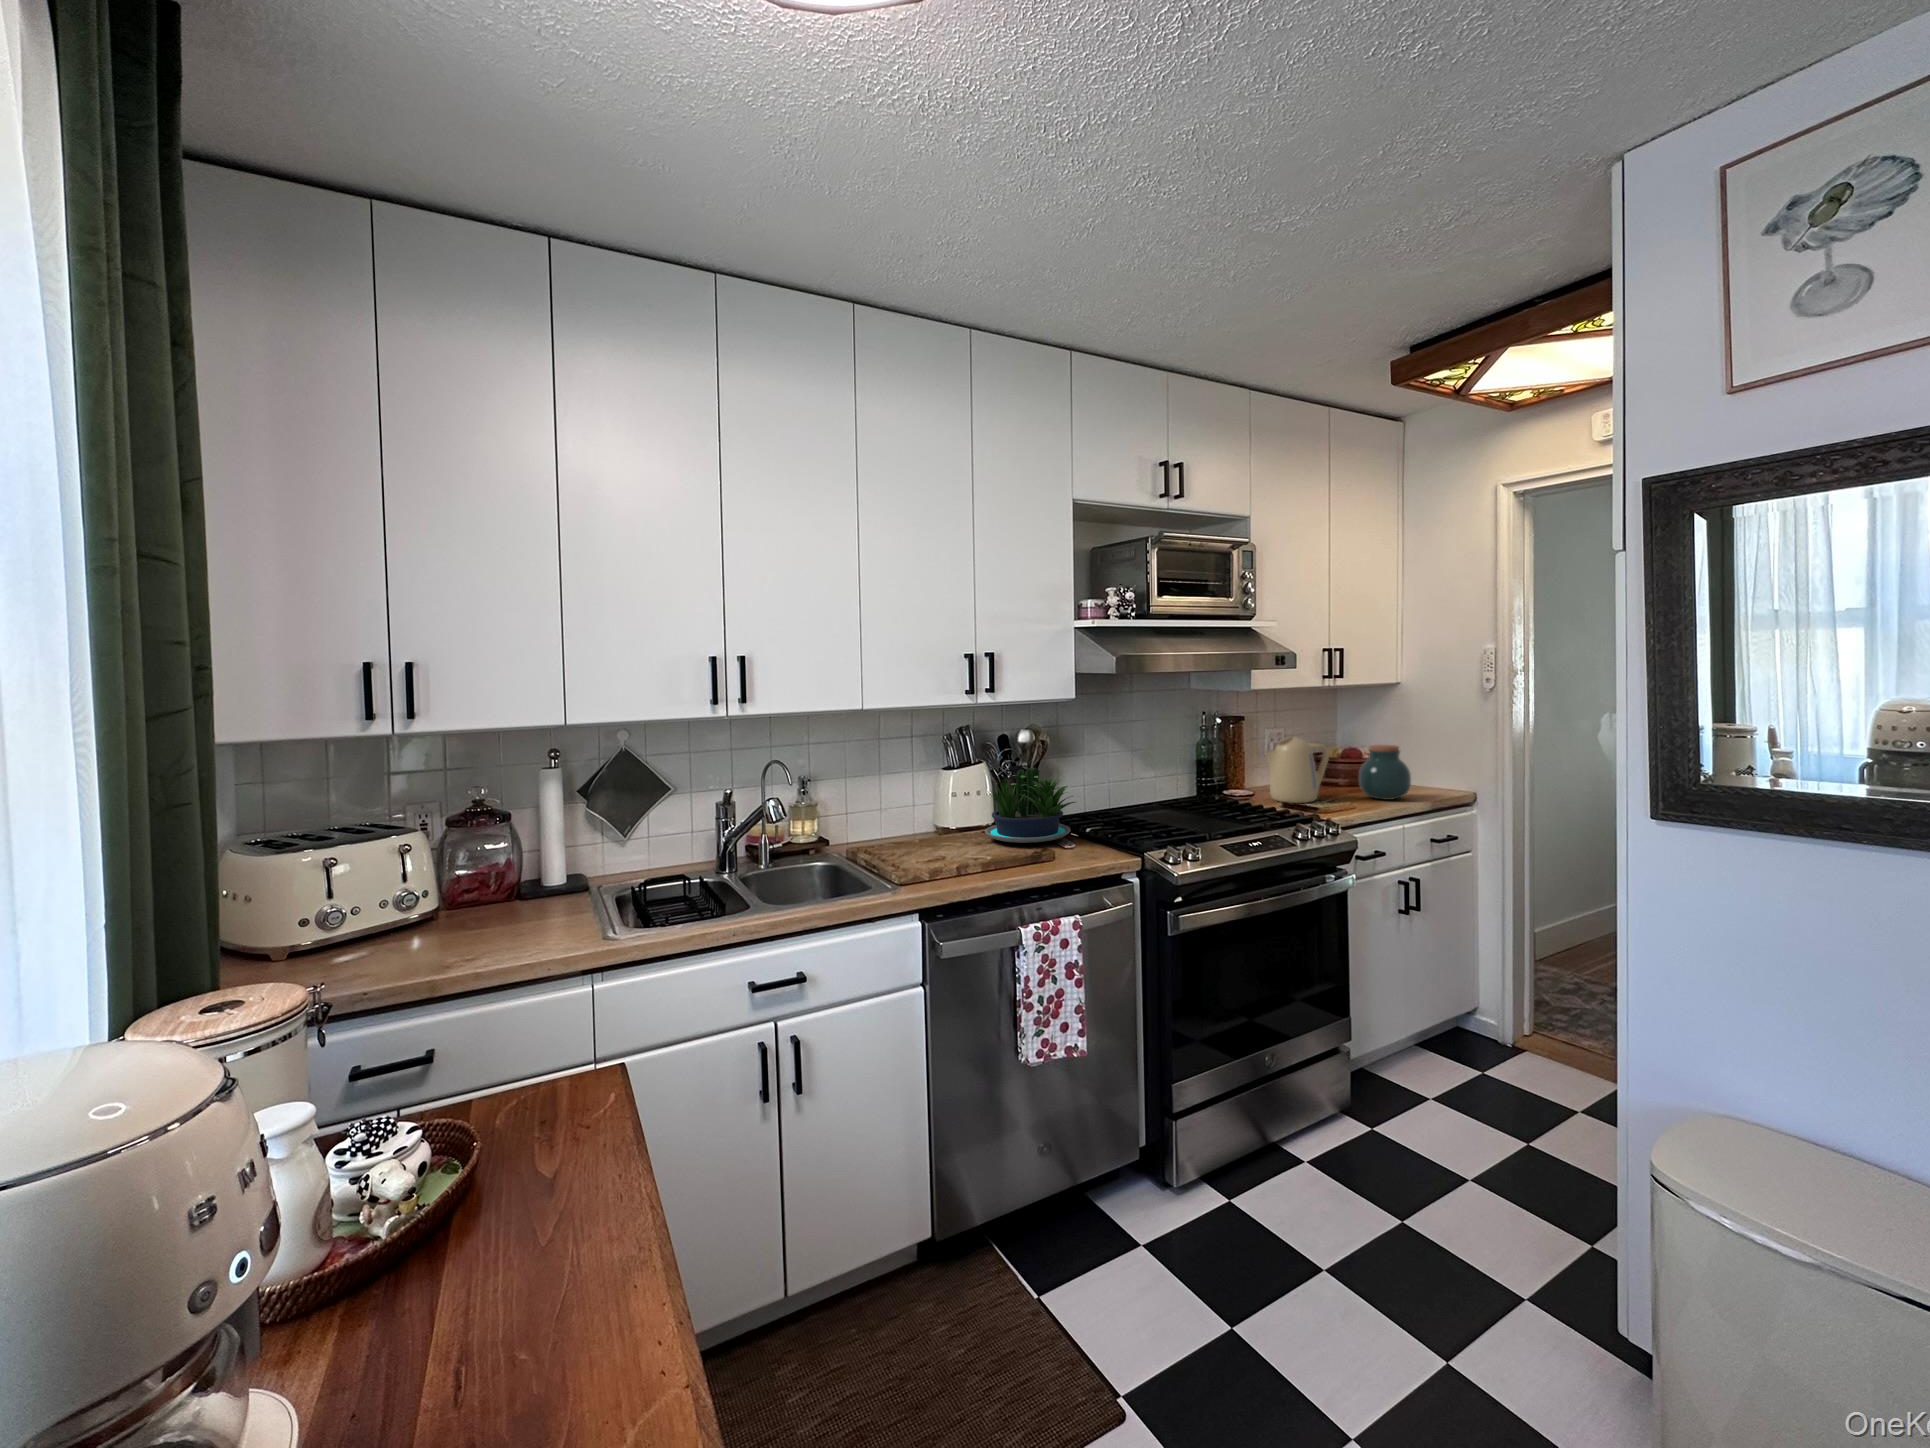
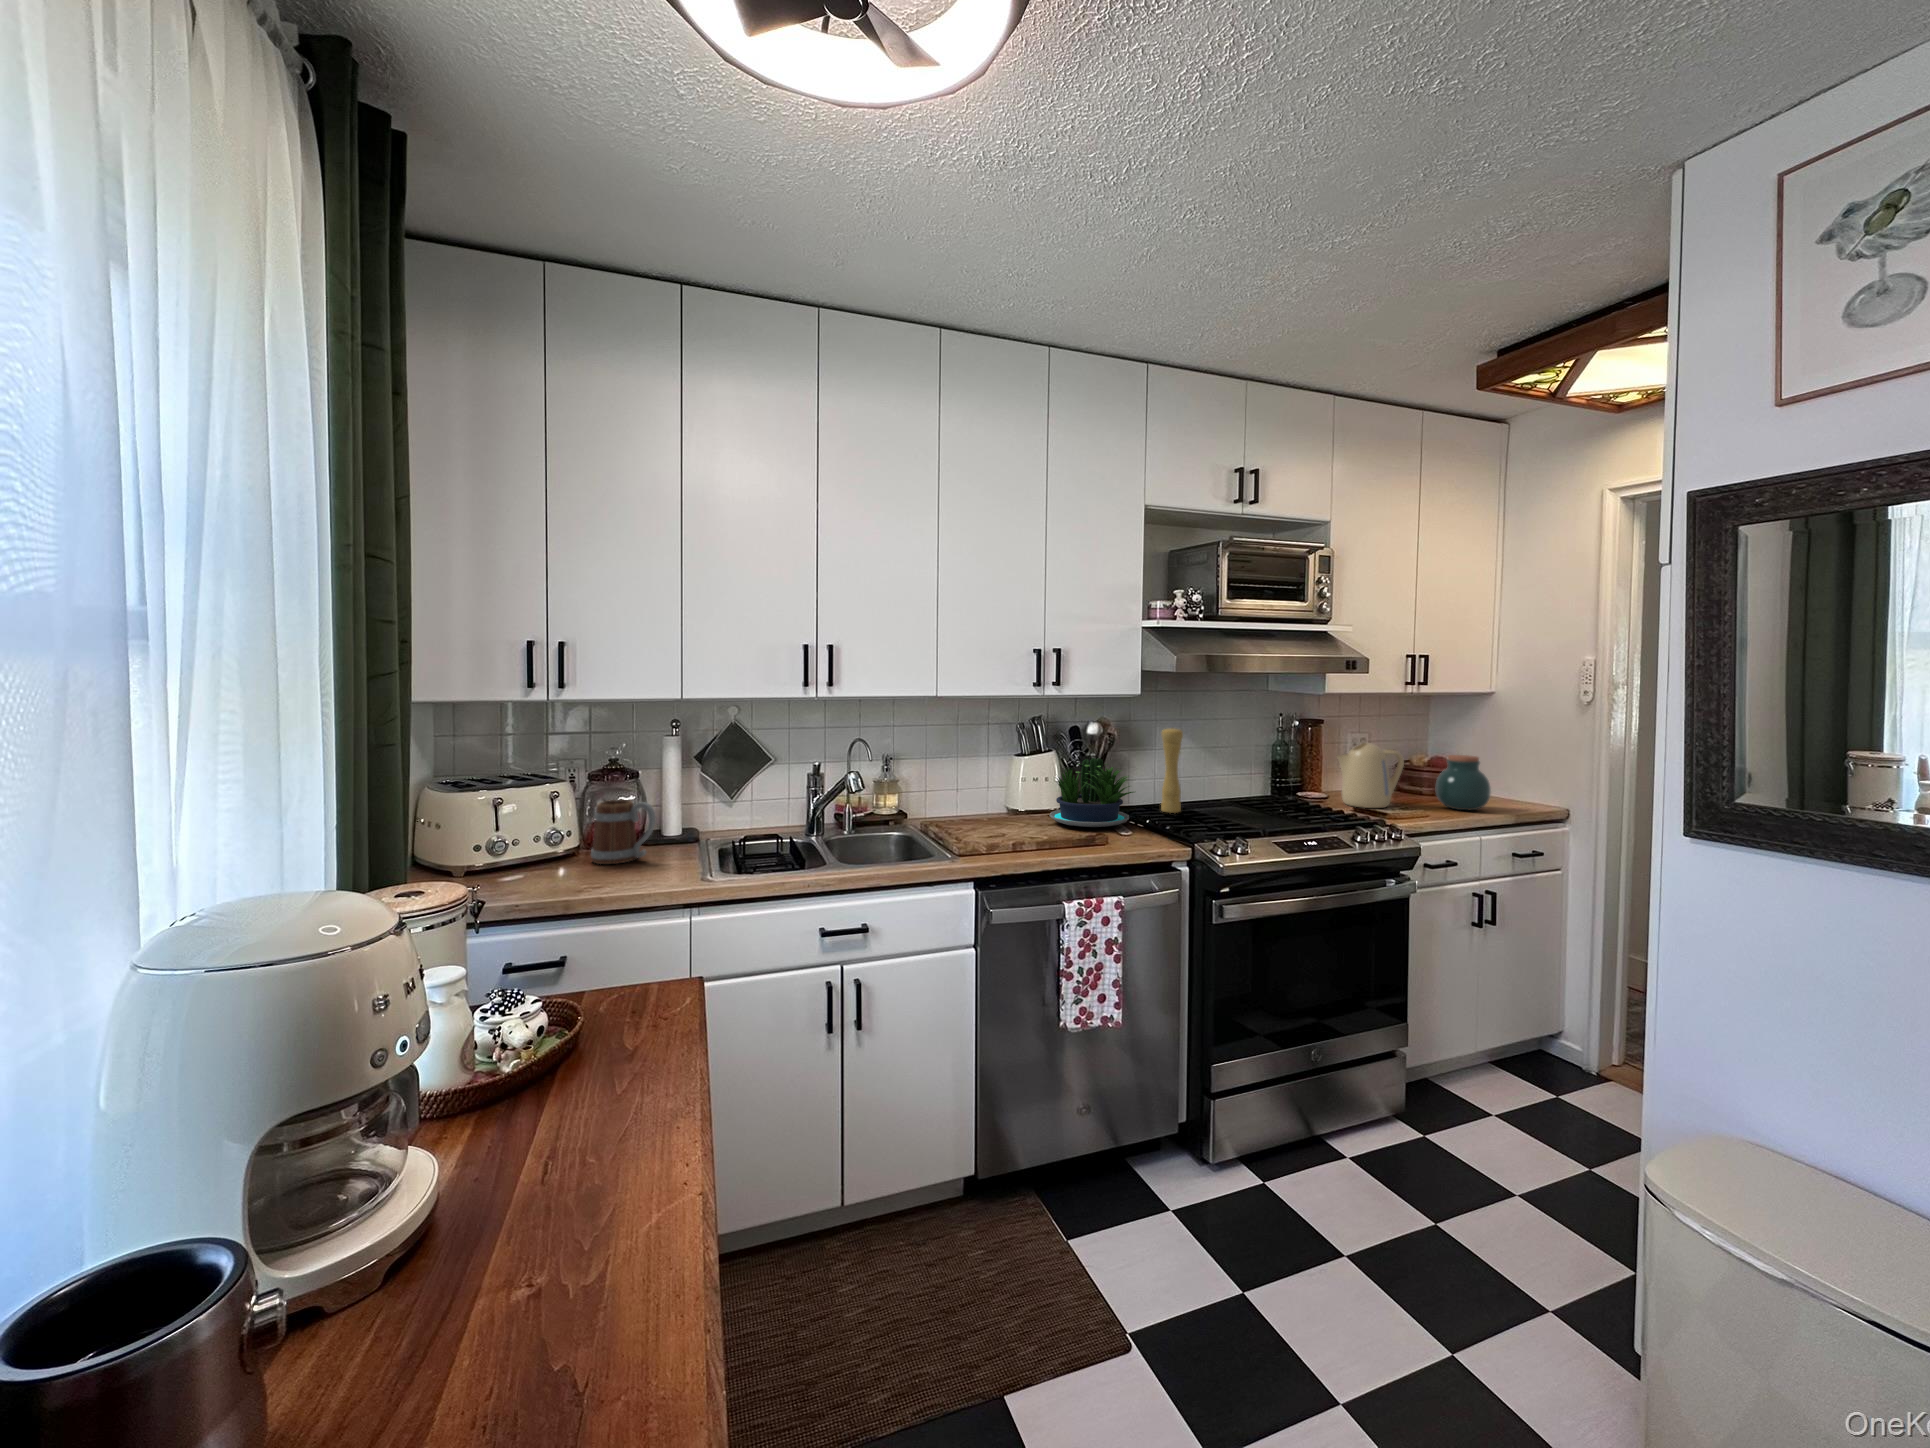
pepper mill: none [1094,731,1117,820] -> present [1161,728,1183,813]
mug: none [454,850,536,929] -> present [591,800,655,864]

